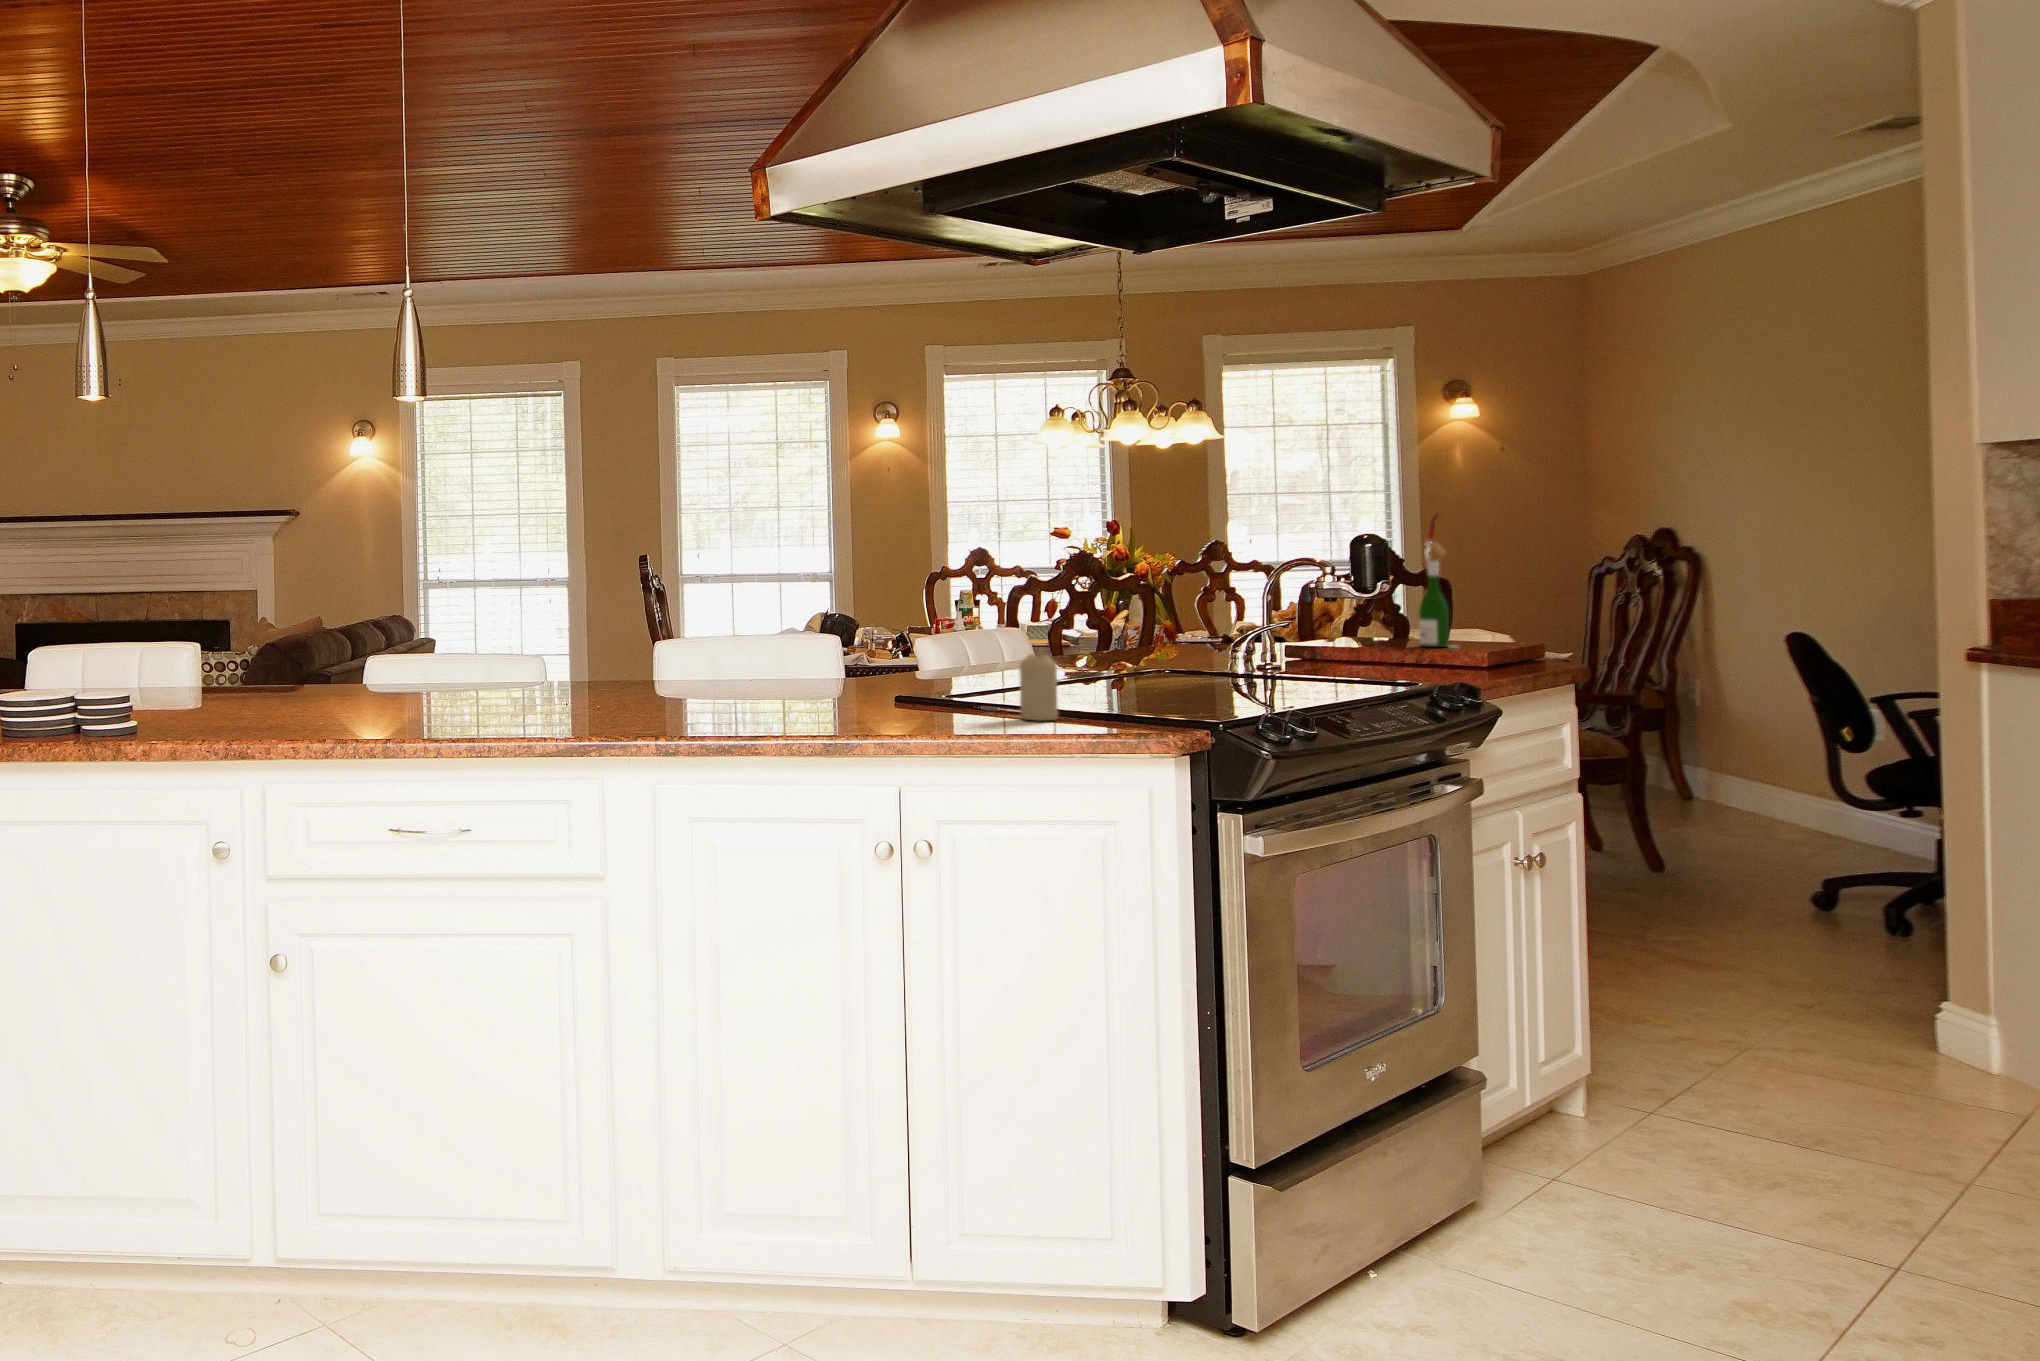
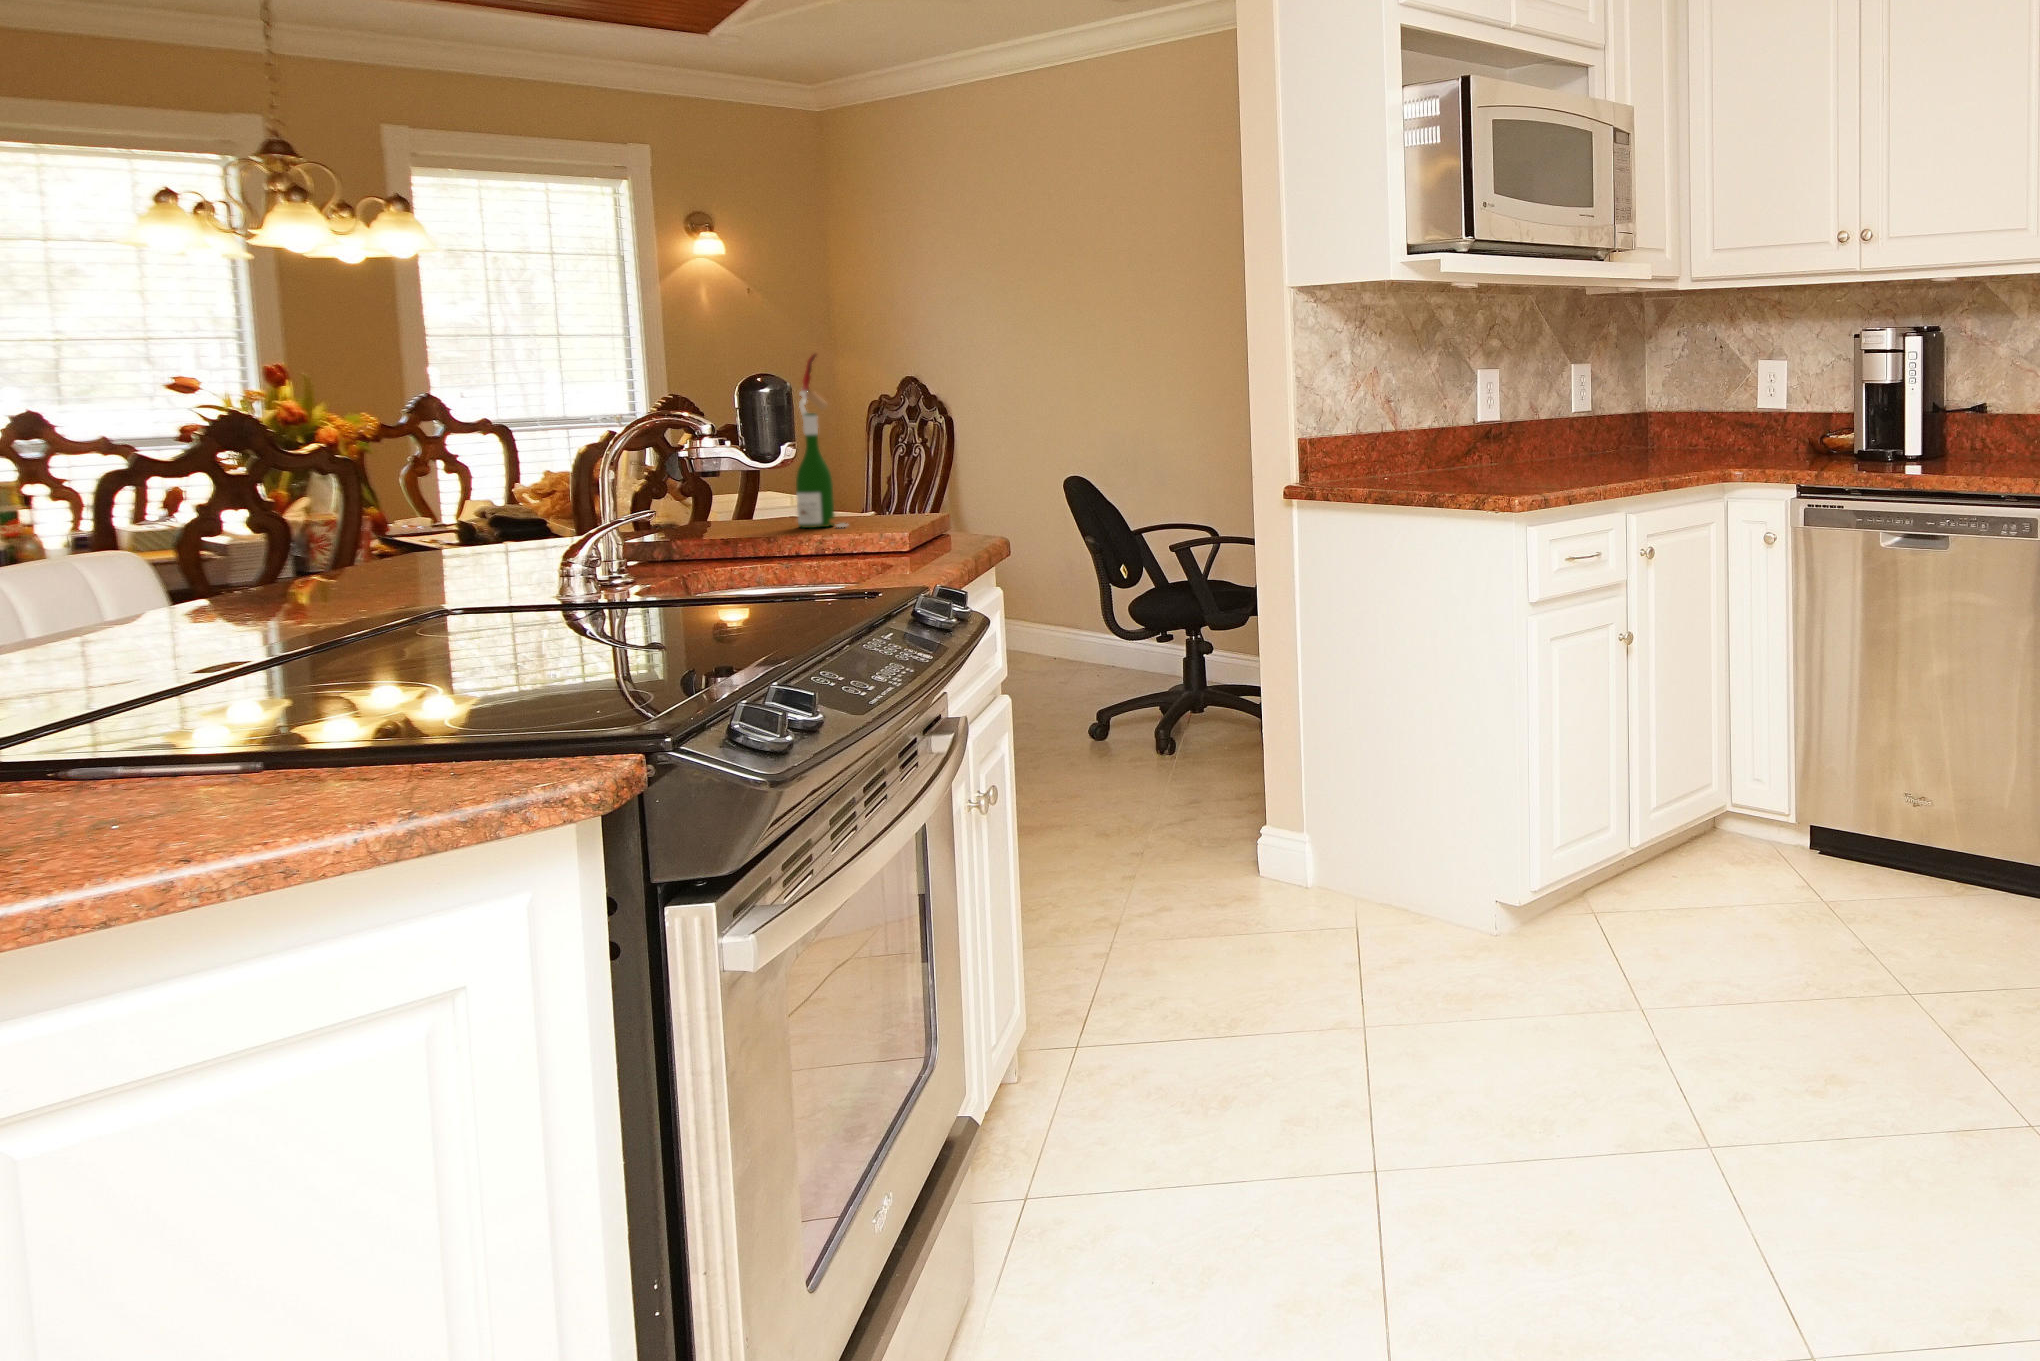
candle: present [1019,654,1058,721] -> none [169,655,287,817]

